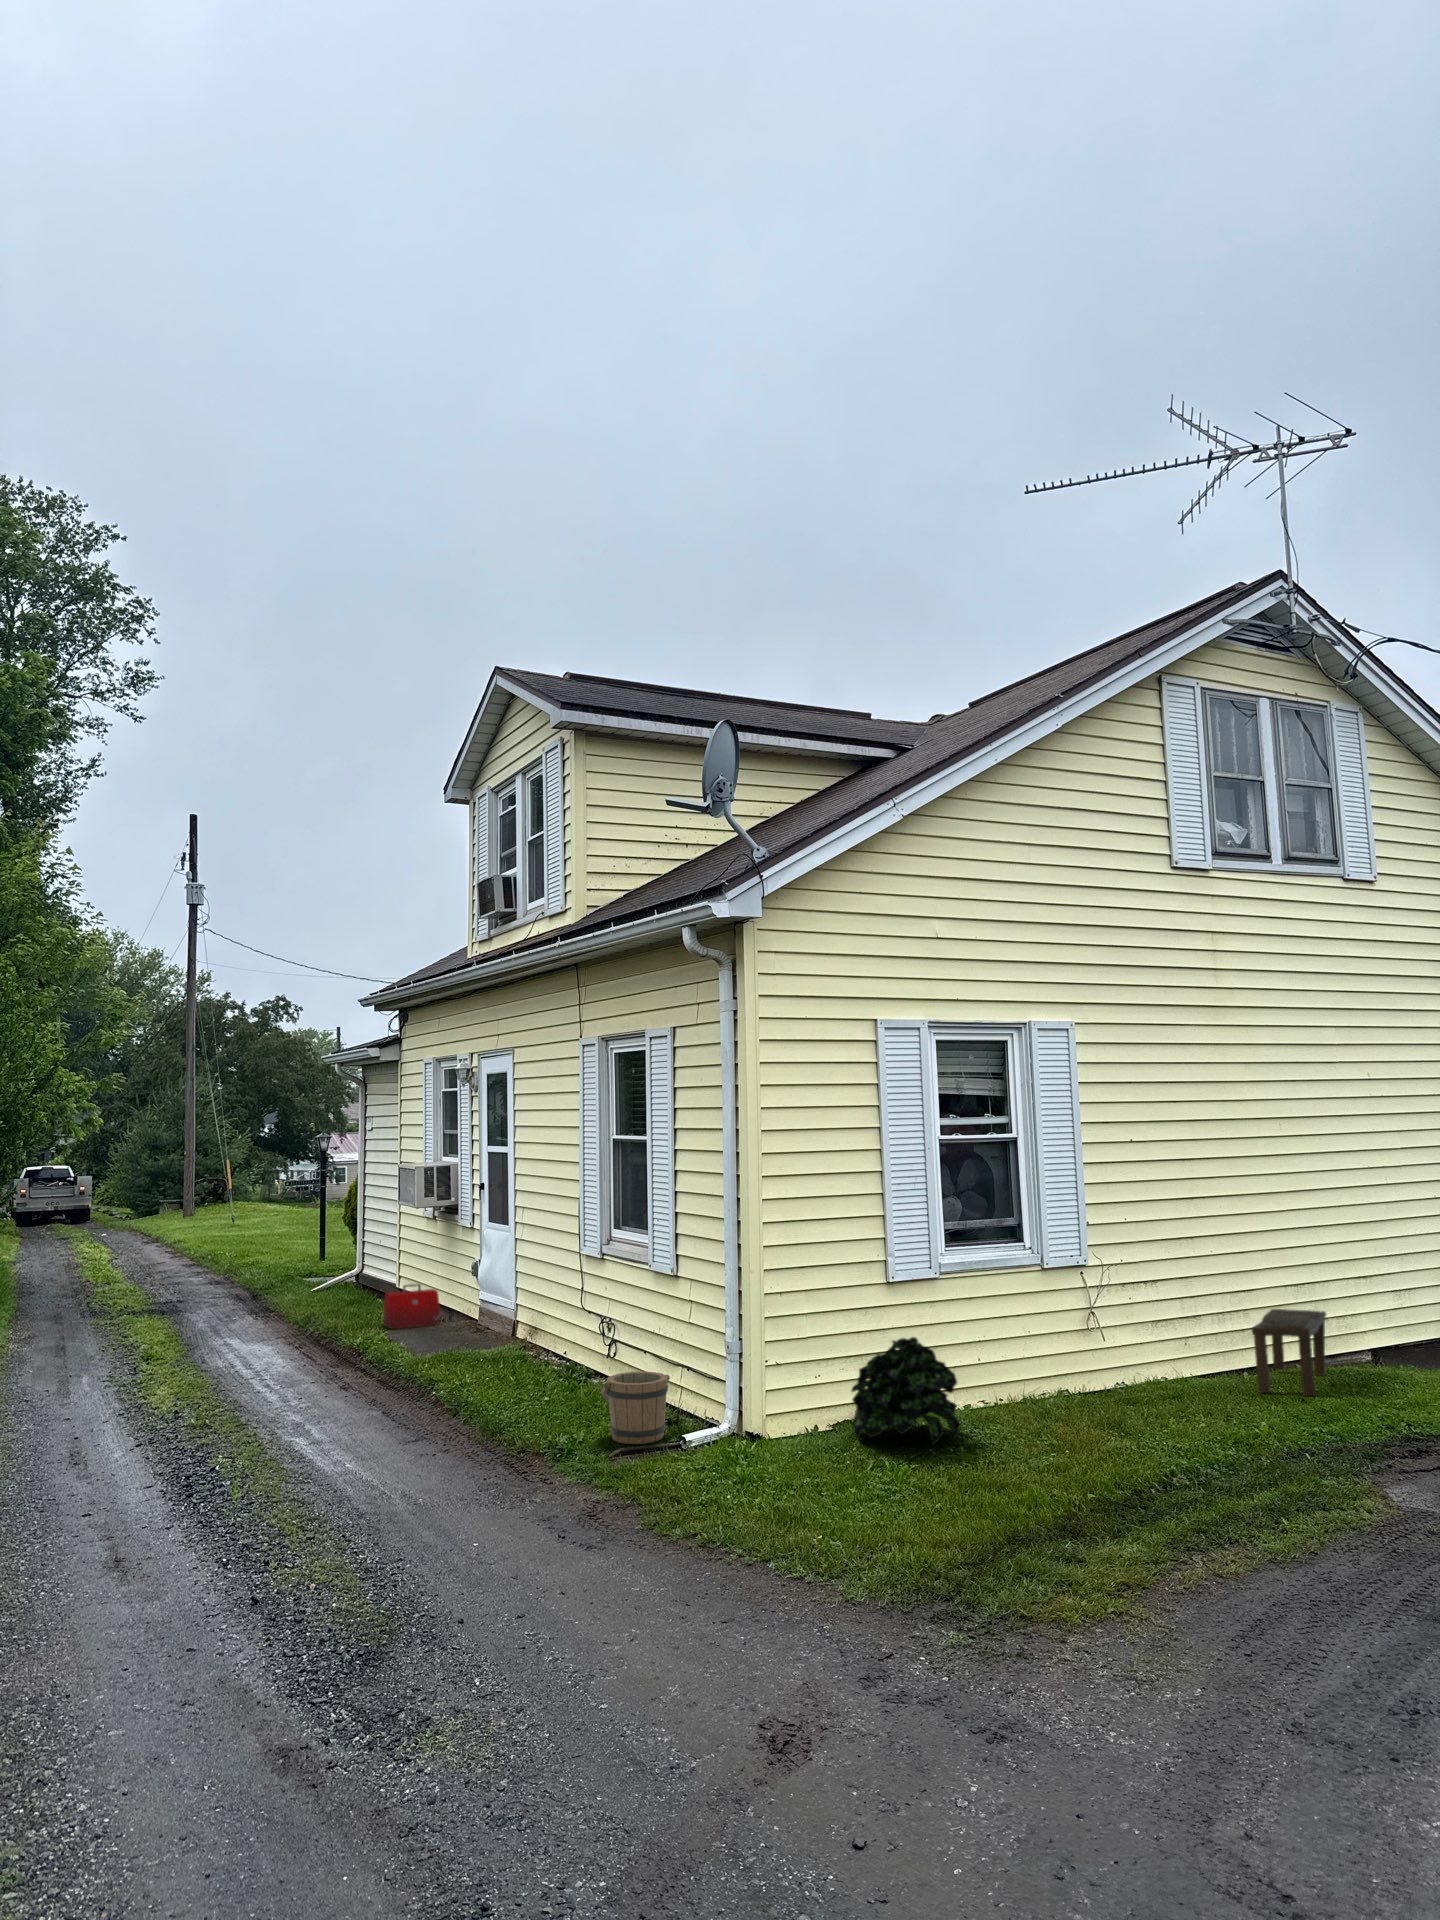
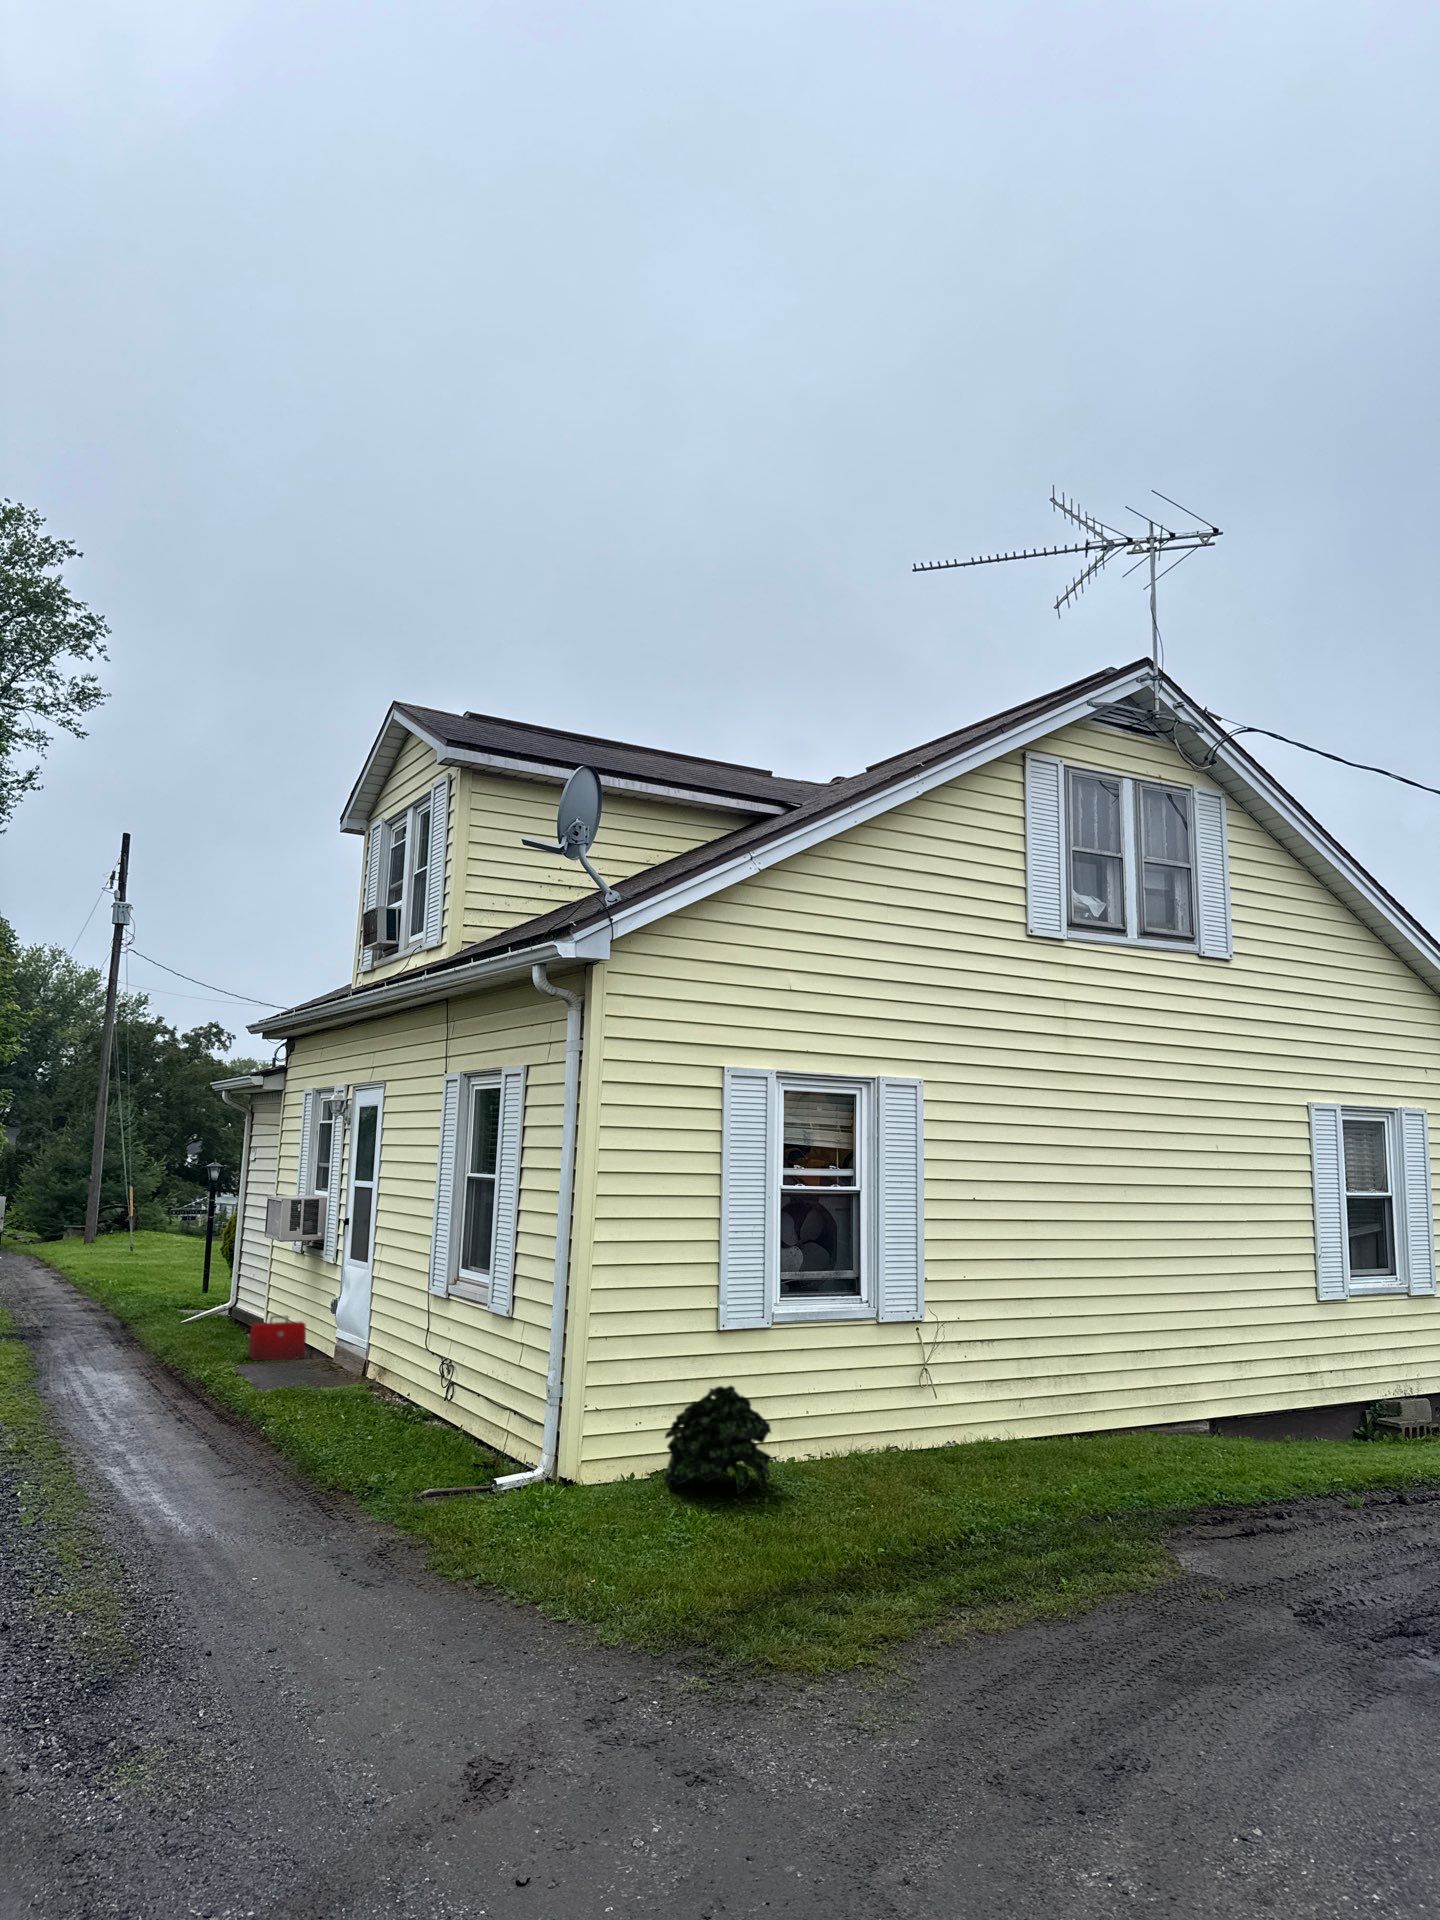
bench: present [1252,1309,1326,1396] -> none [1081,1375,1159,1463]
bucket: present [601,1372,670,1444] -> none [425,1410,496,1484]

